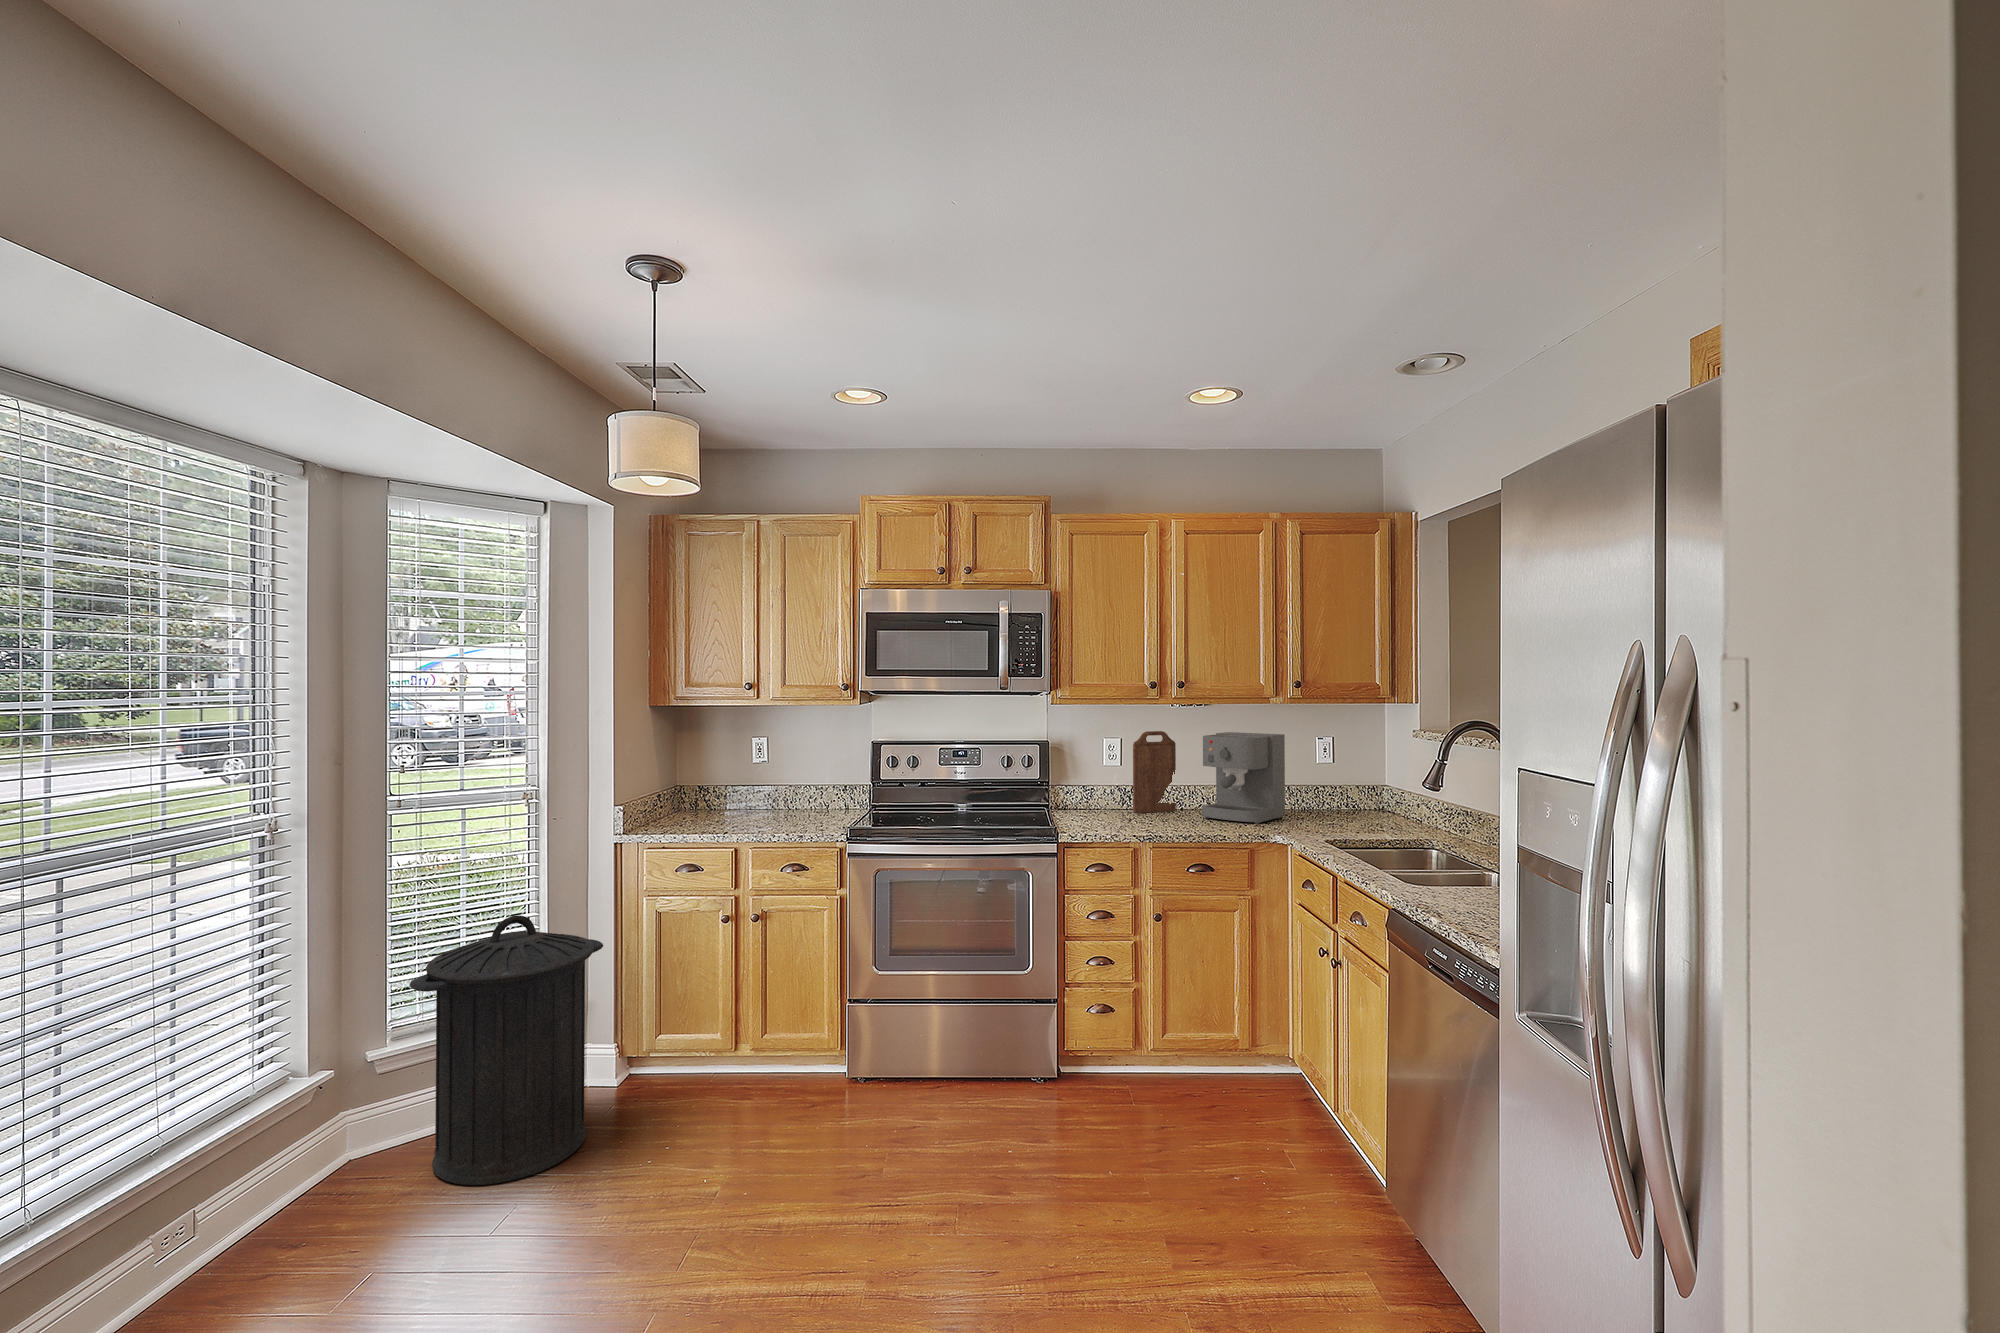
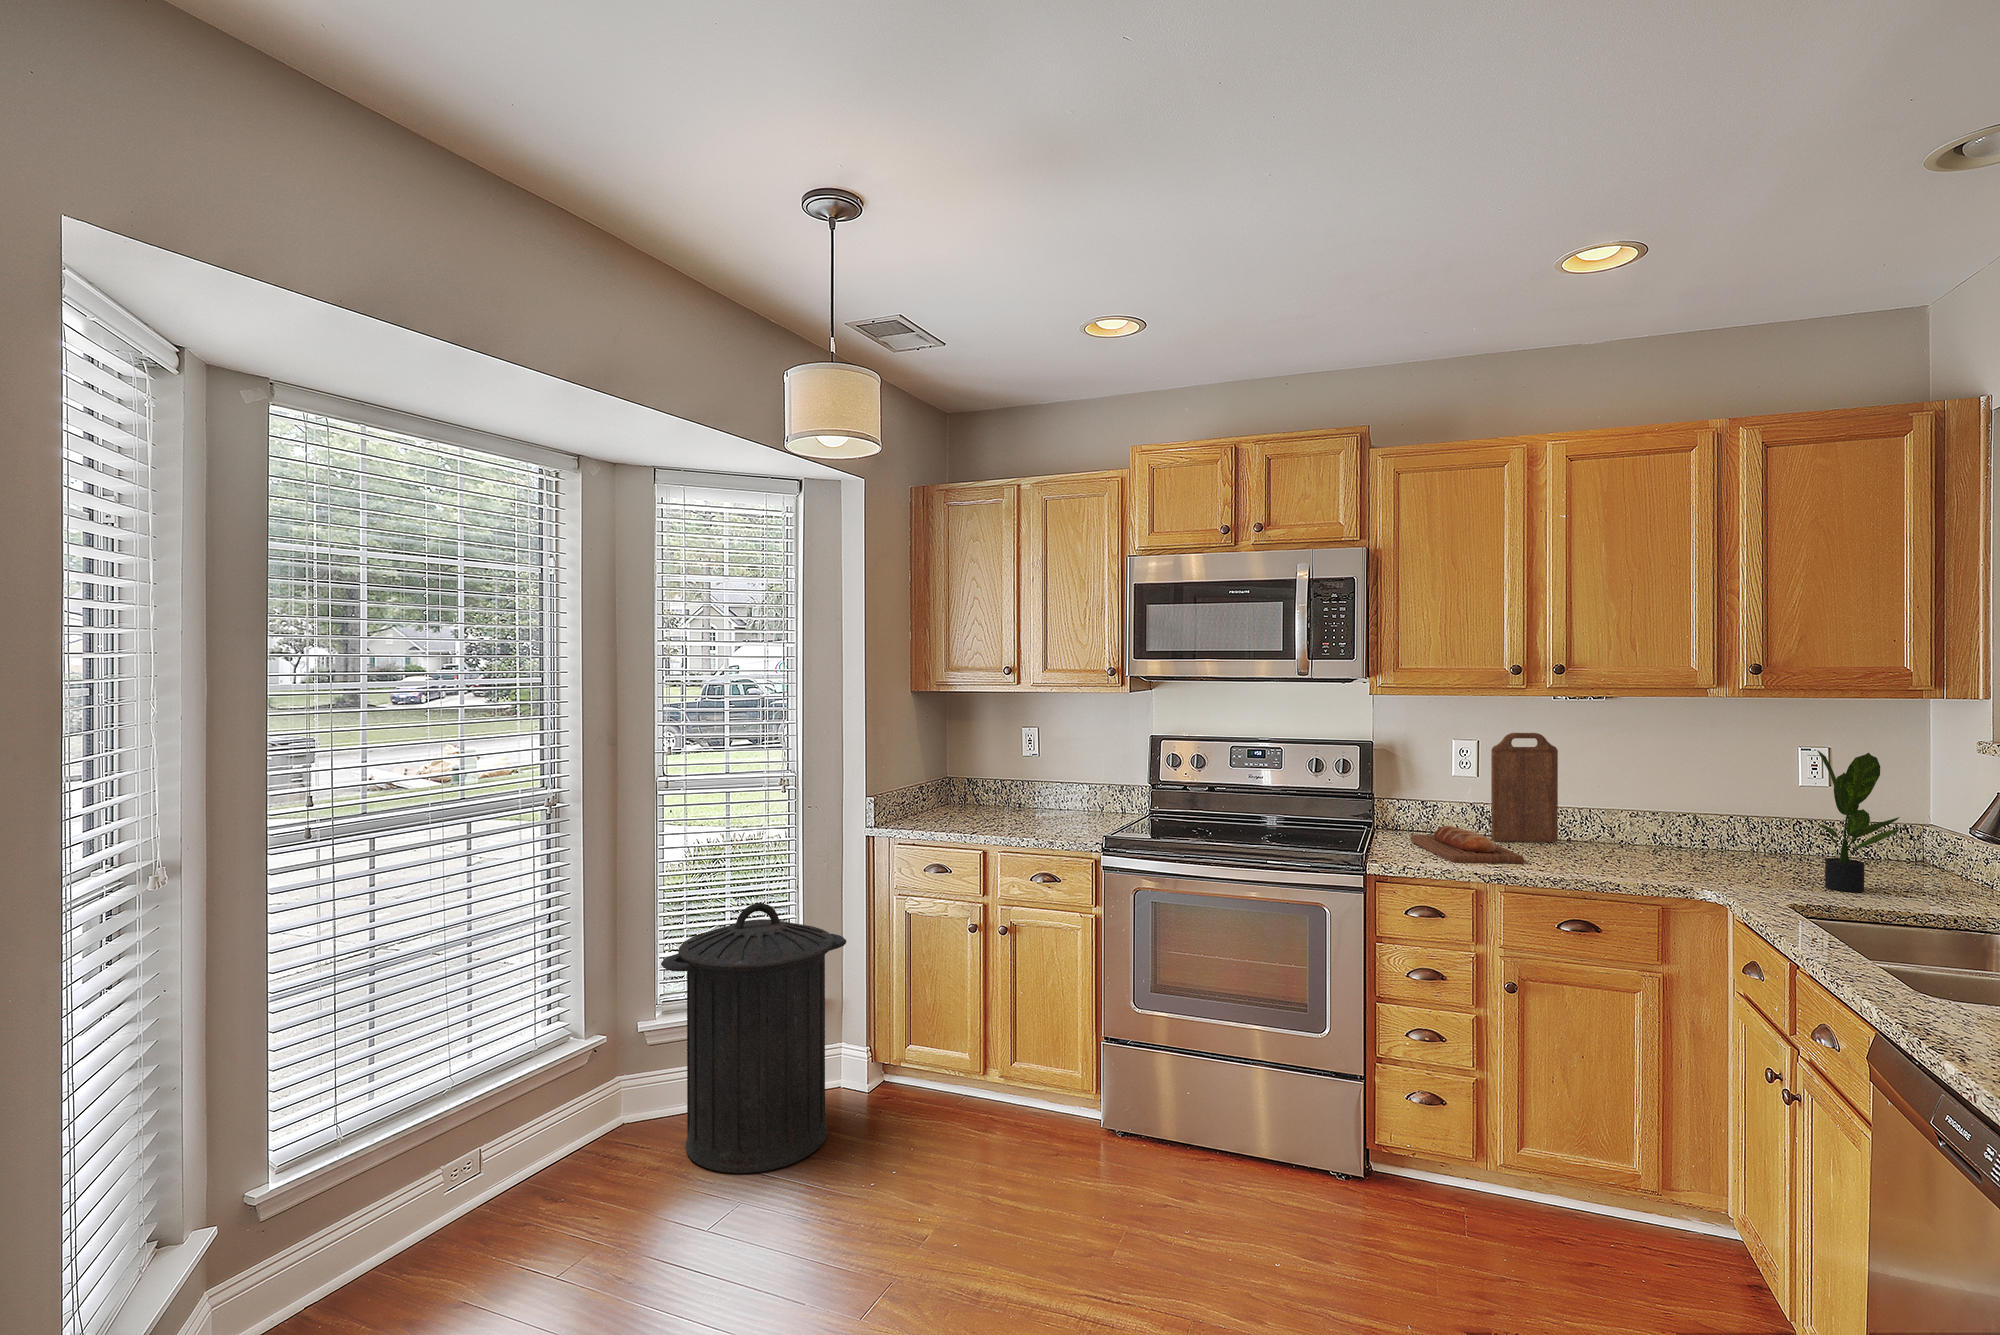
coffee maker: present [1202,732,1285,824] -> none [1592,737,1732,871]
potted plant: none [1331,737,1382,830] -> present [1817,750,1900,892]
bread loaf: none [1080,803,1163,830] -> present [1410,826,1524,864]

